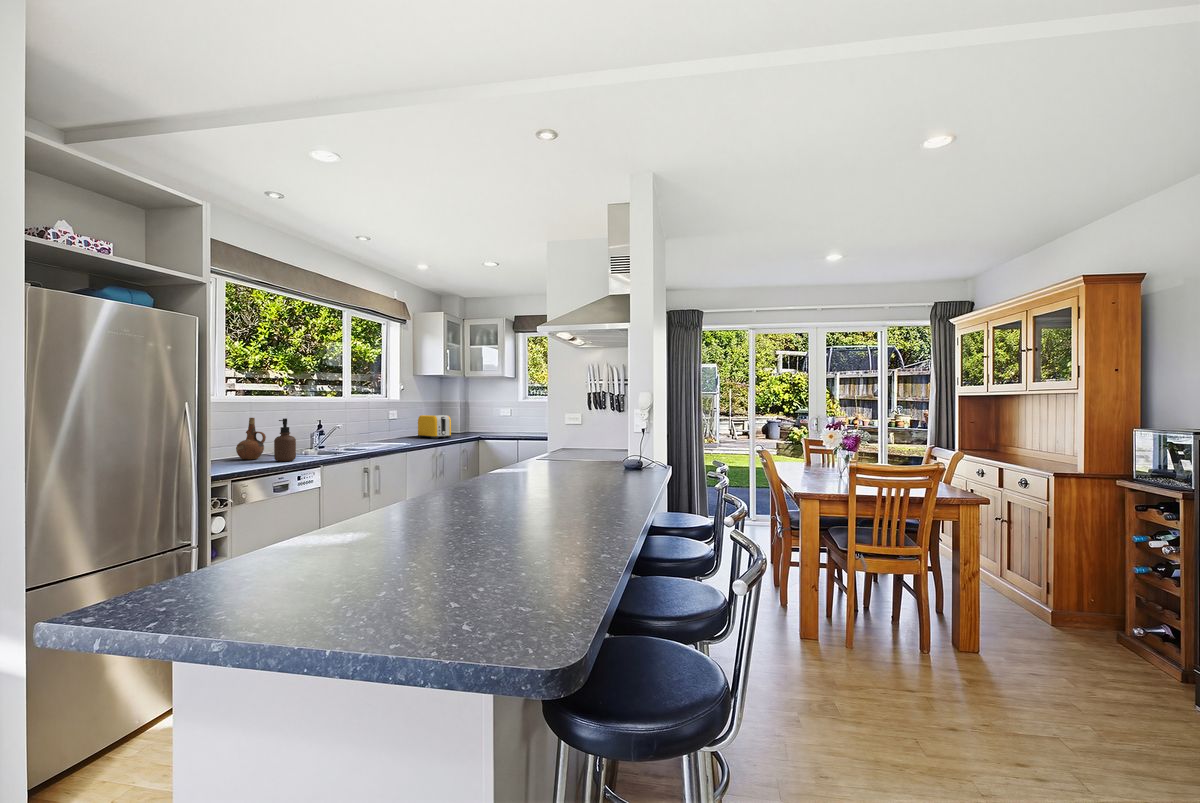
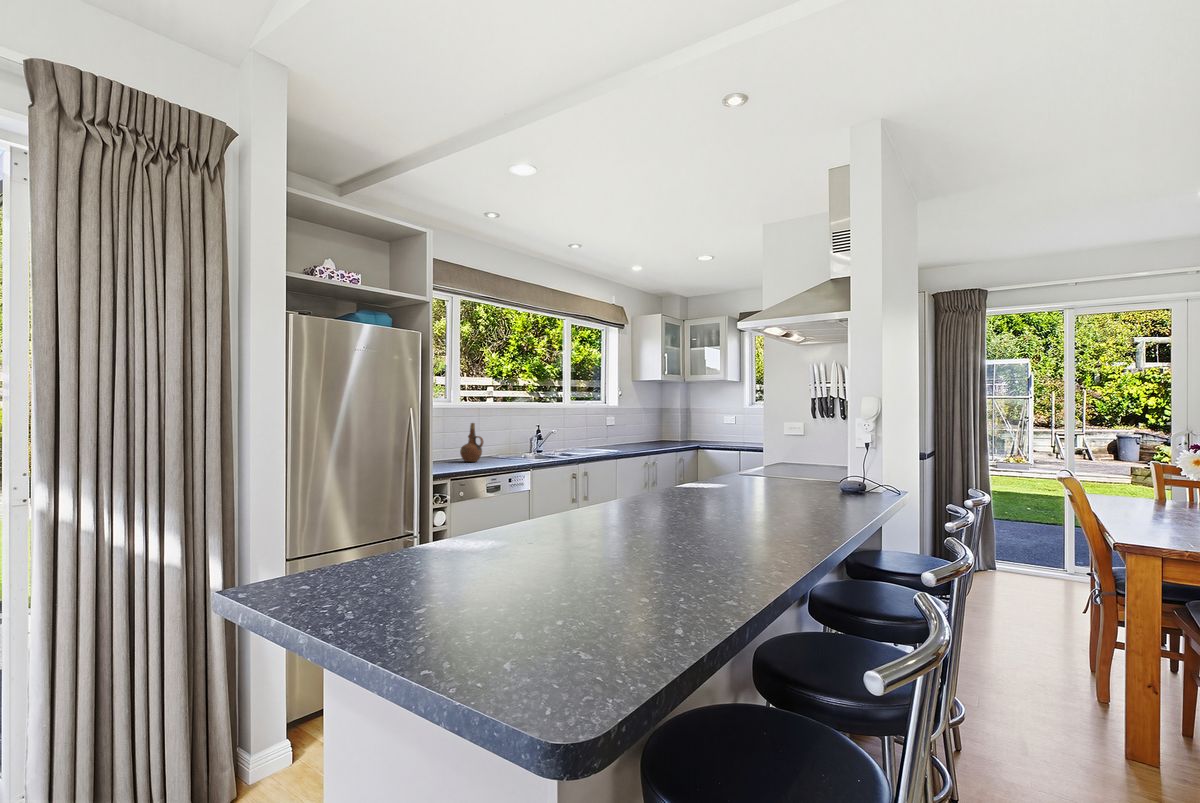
toaster: present [418,415,451,439] -> none [632,423,665,449]
soap dispenser: present [274,418,296,462] -> none [489,424,506,465]

